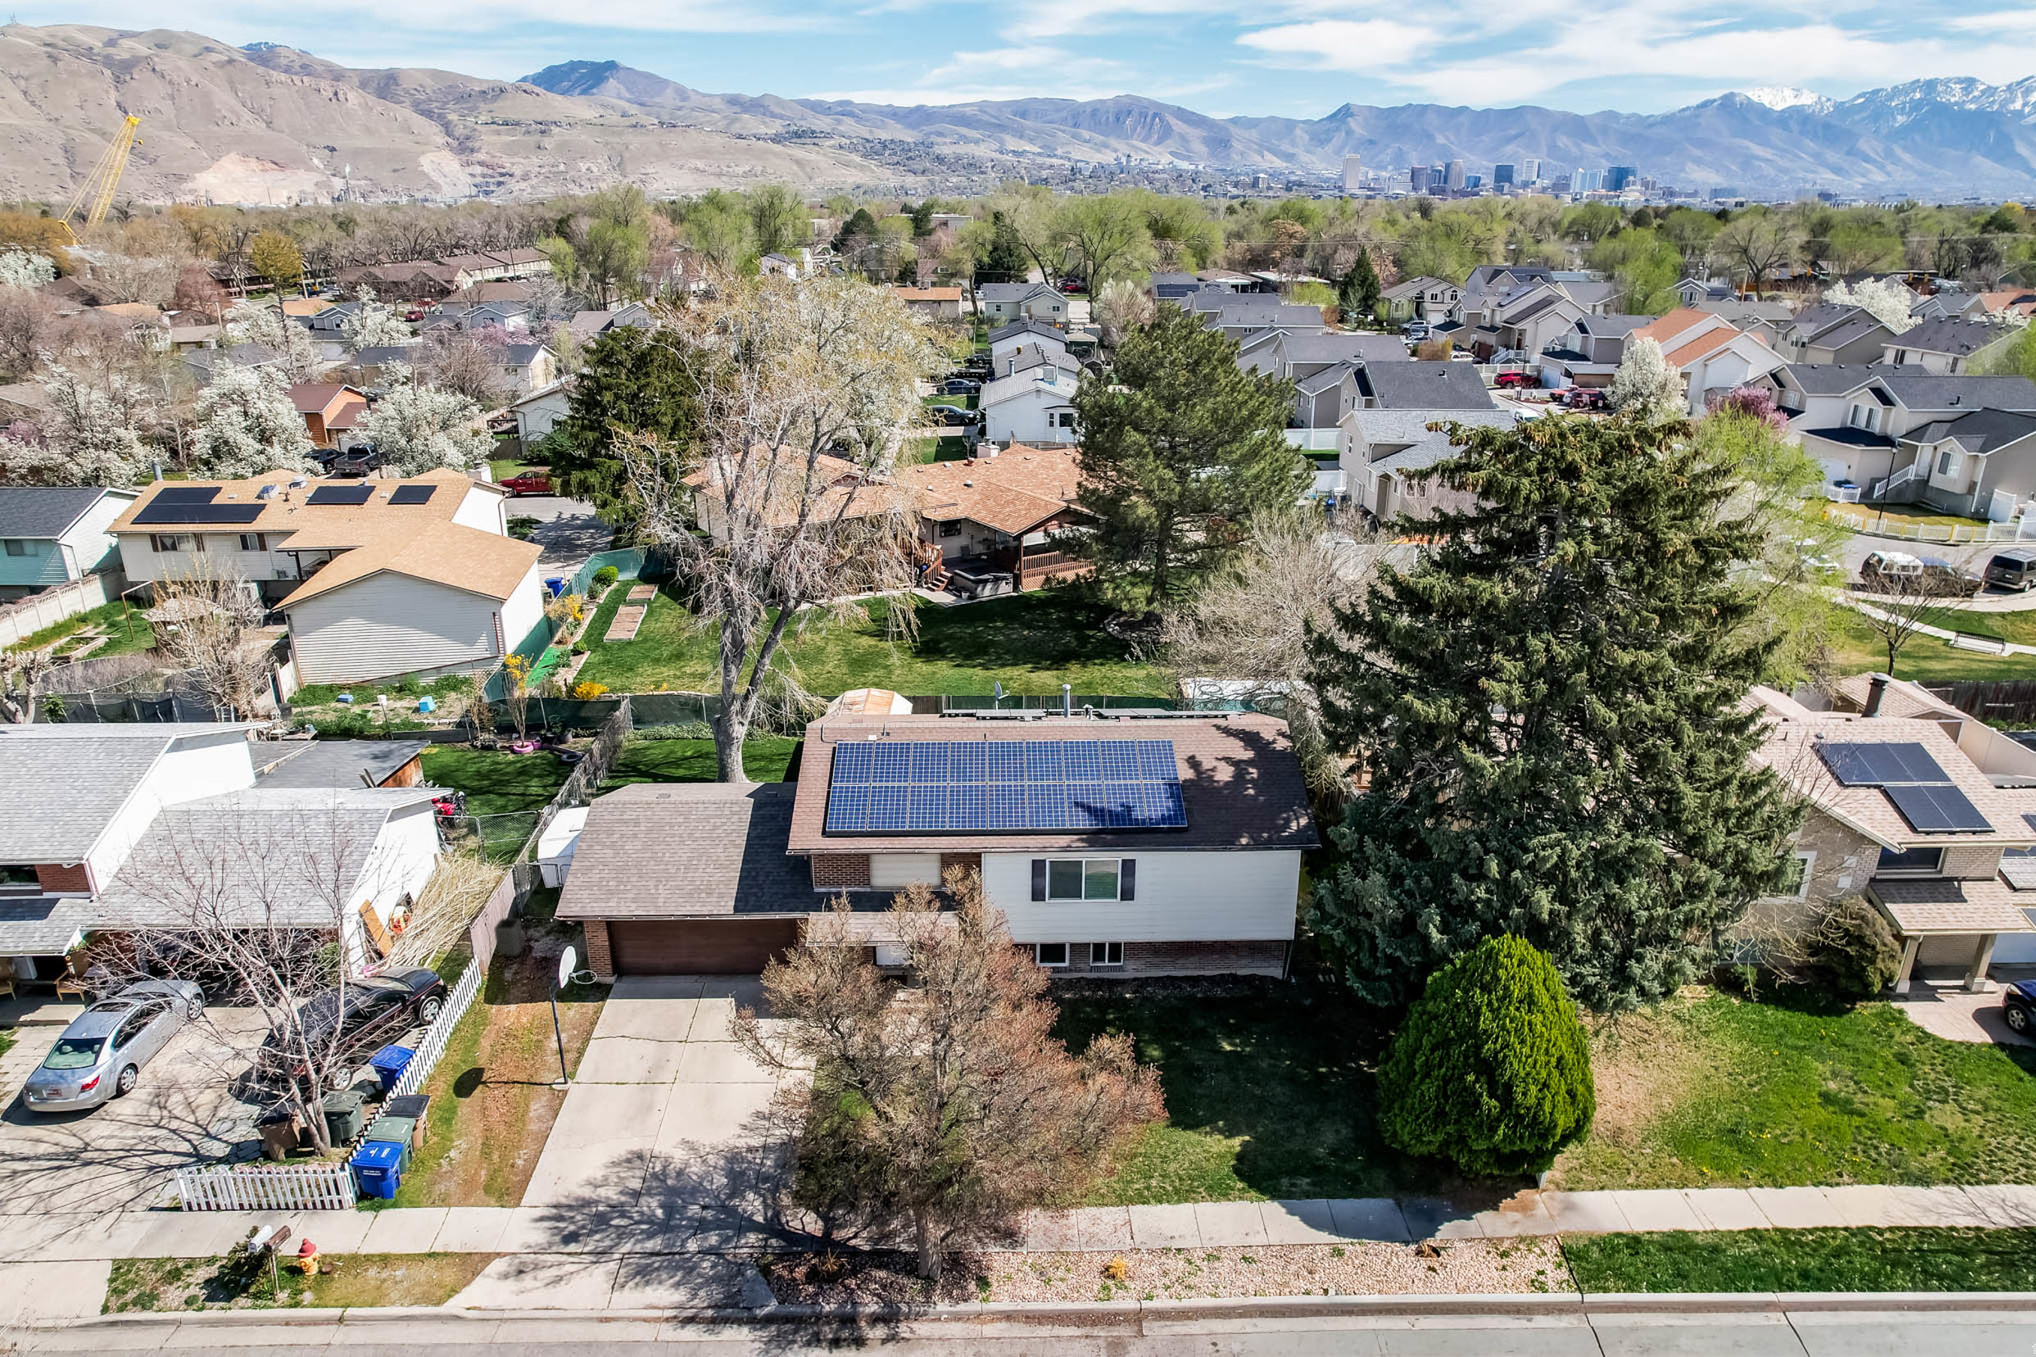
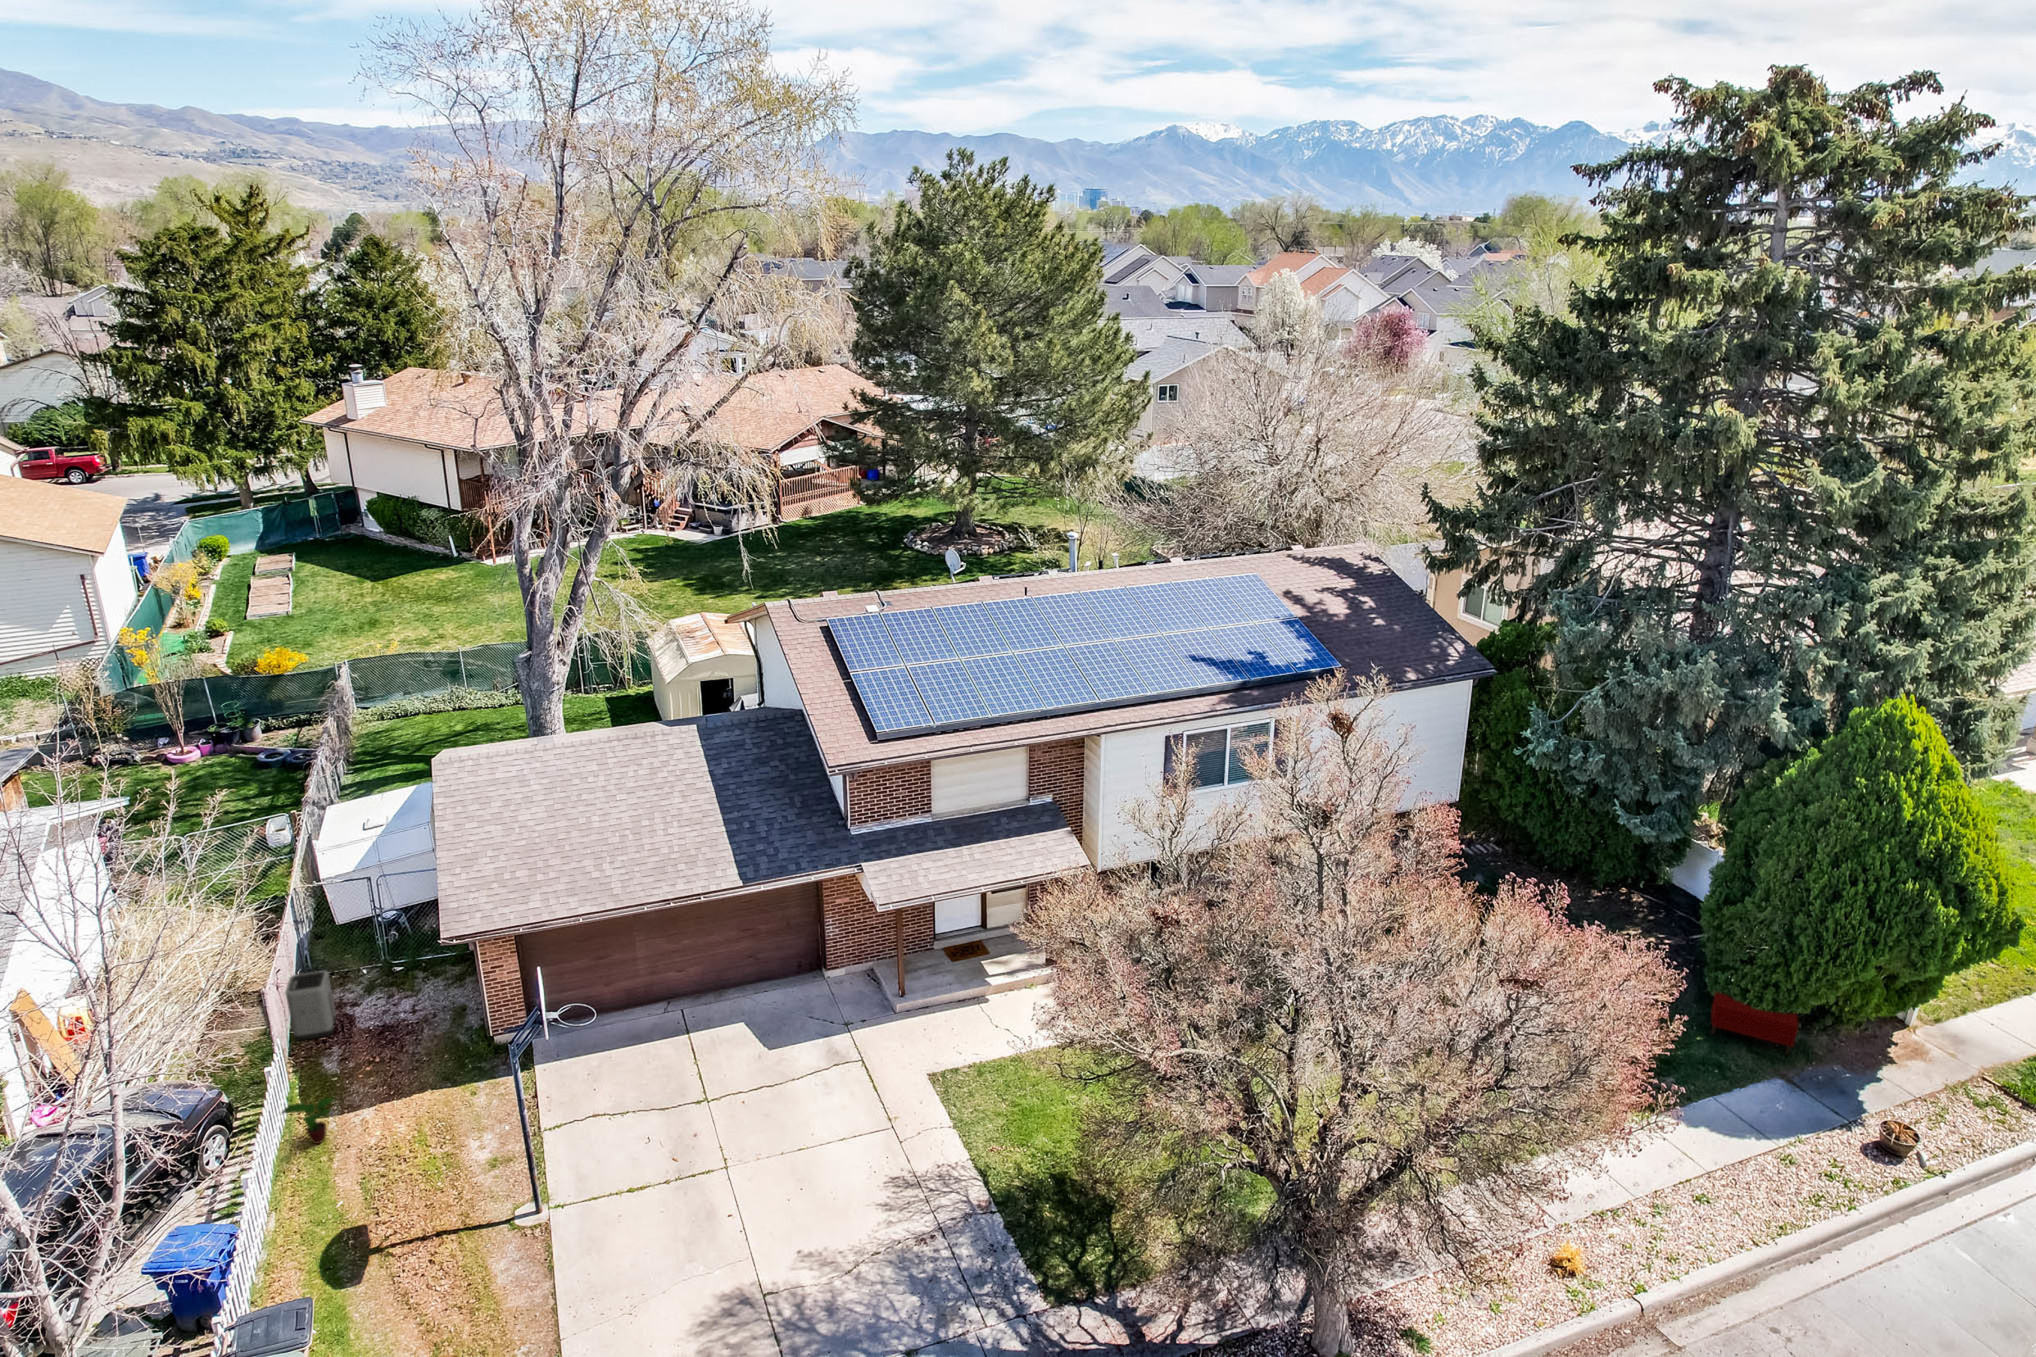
potted plant: none [466,993,496,1019] -> present [282,1098,333,1144]
bench: none [1379,1132,1443,1192] -> present [1711,990,1798,1054]

